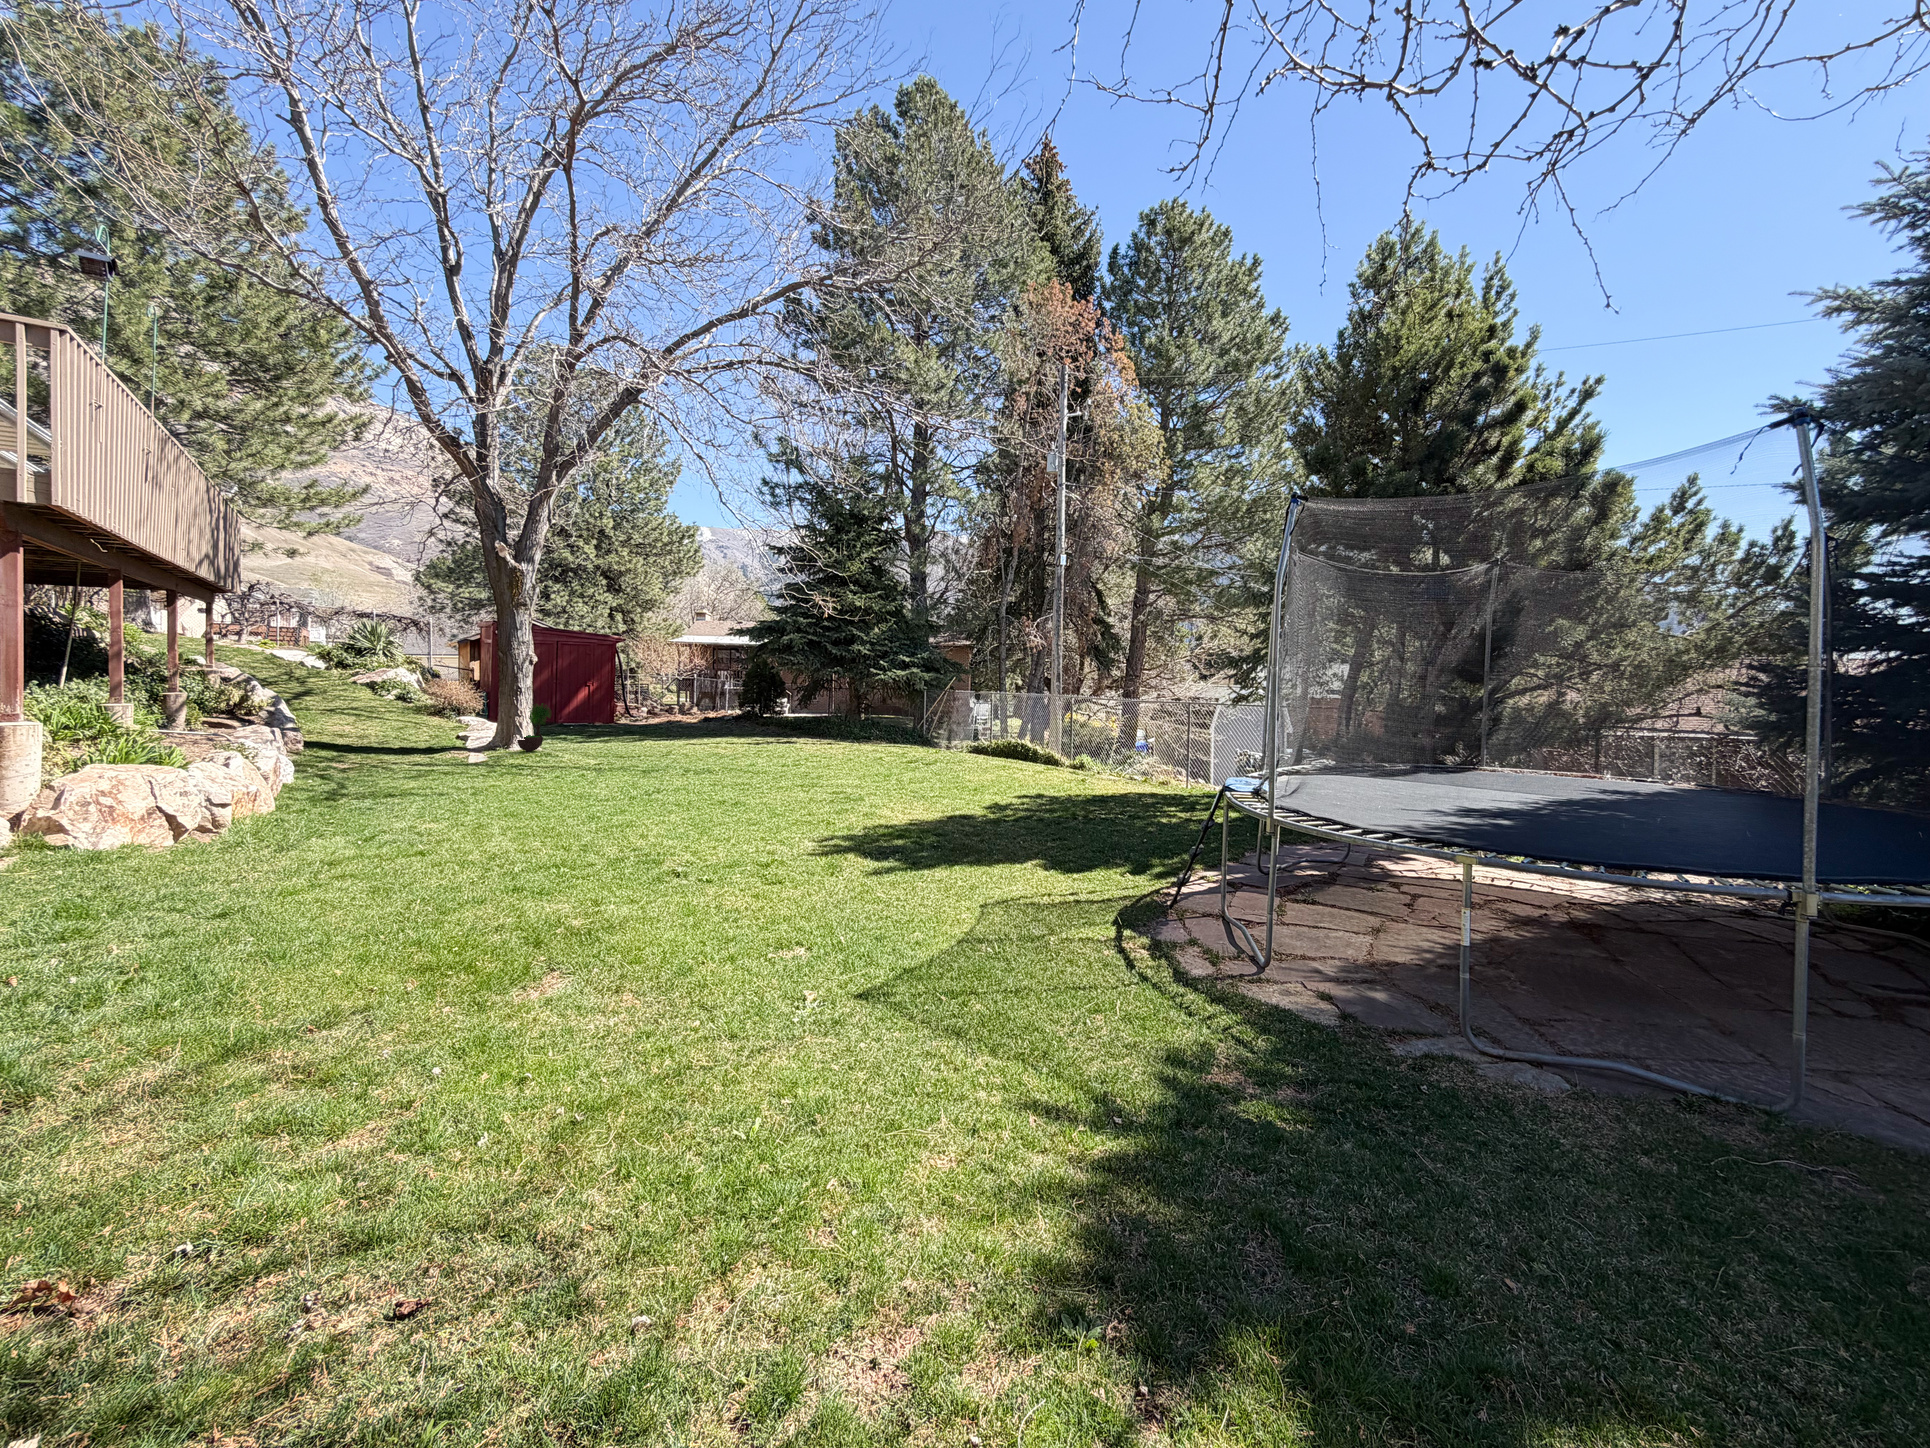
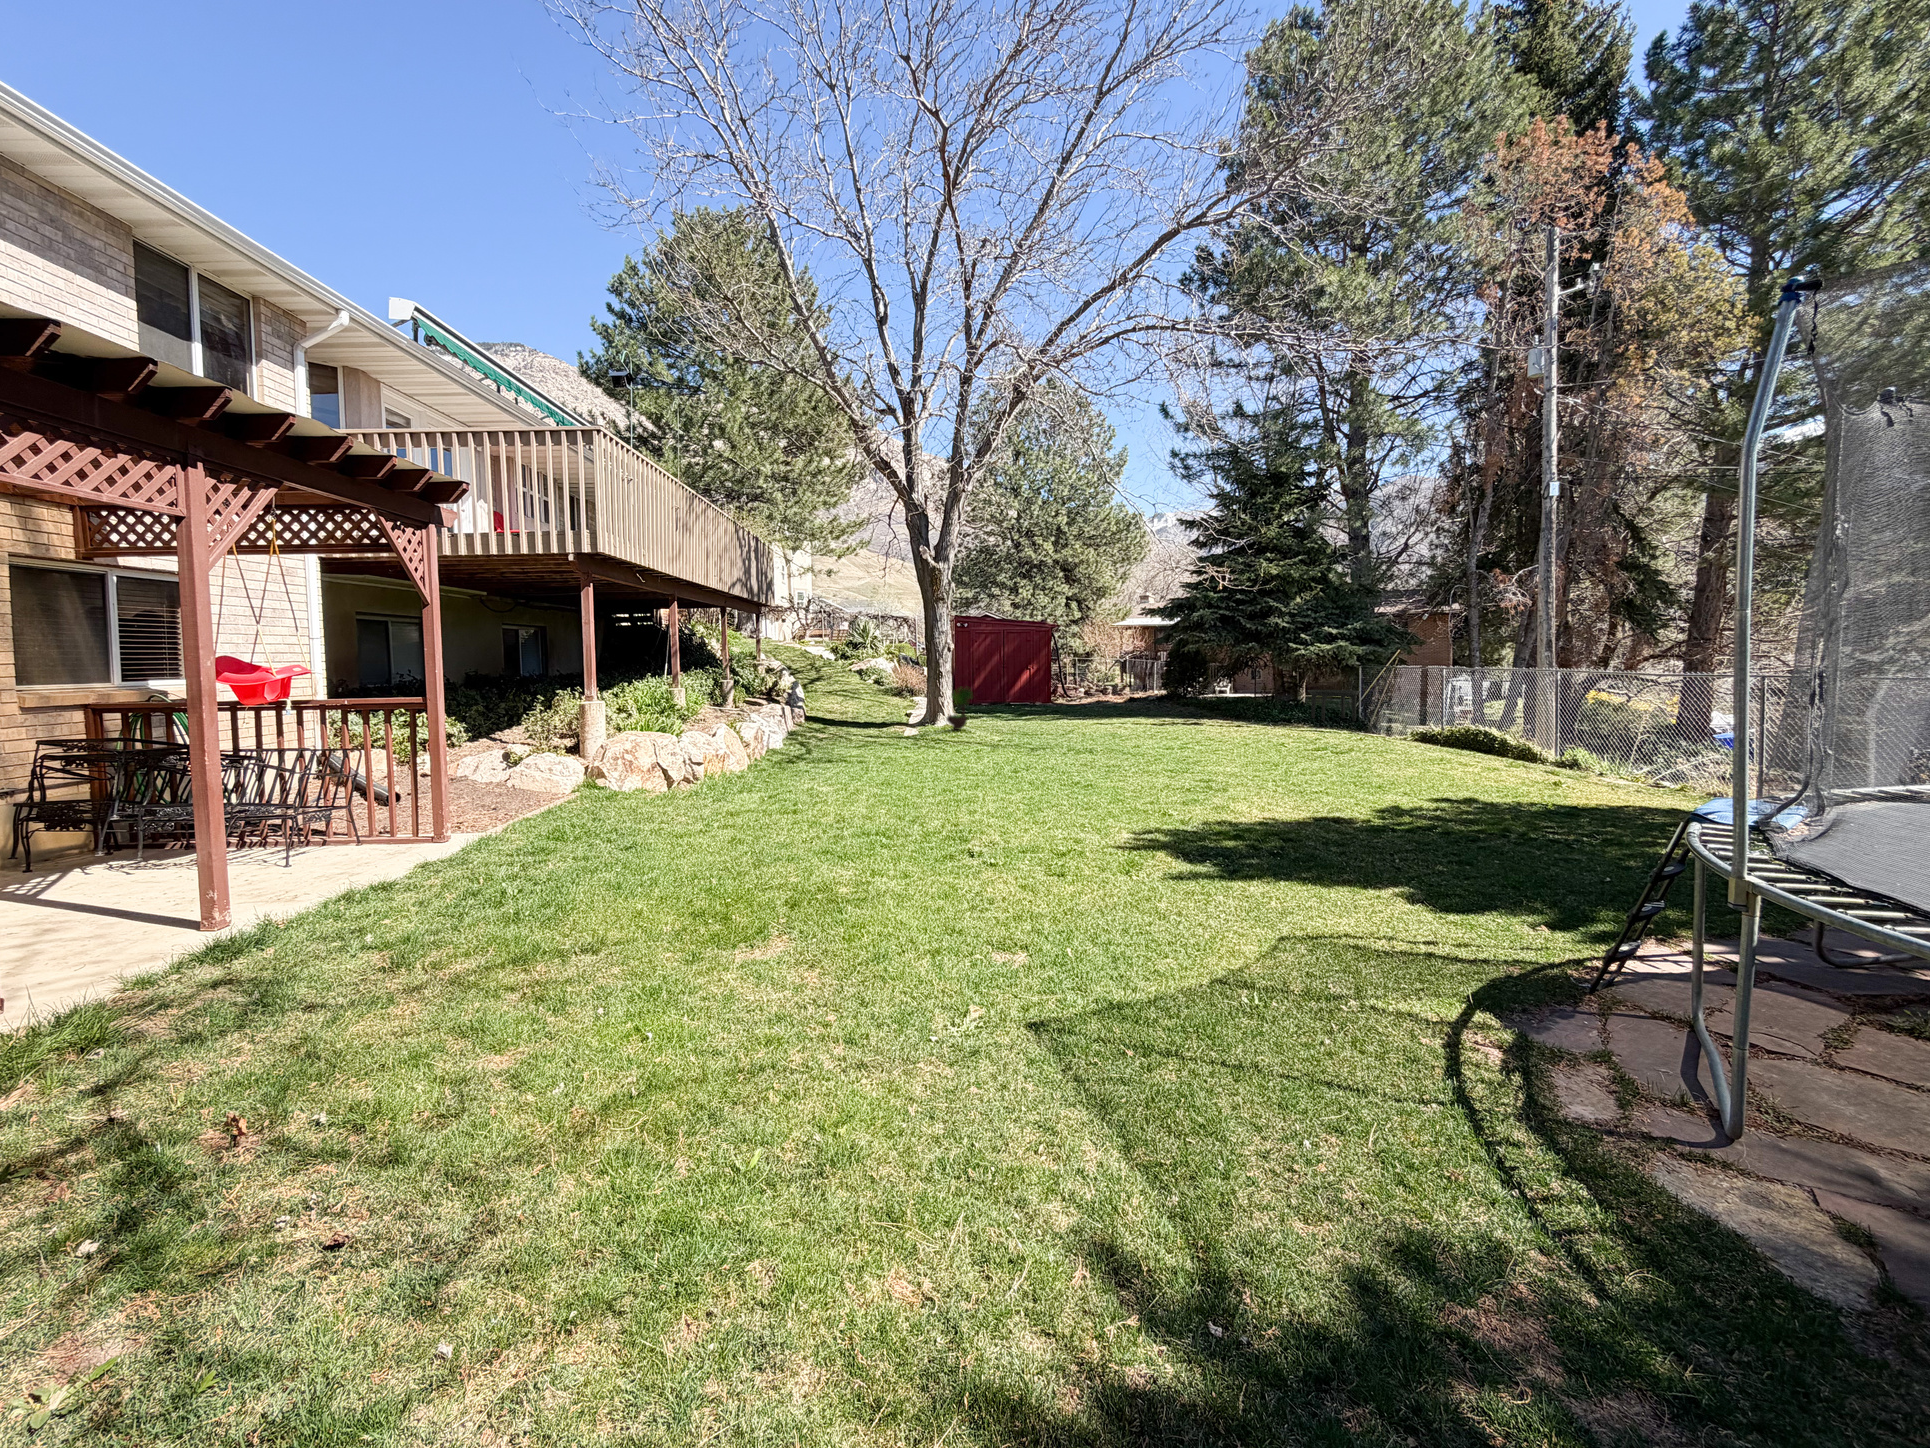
round table: none [873,708,917,736] -> present [1308,690,1360,721]

